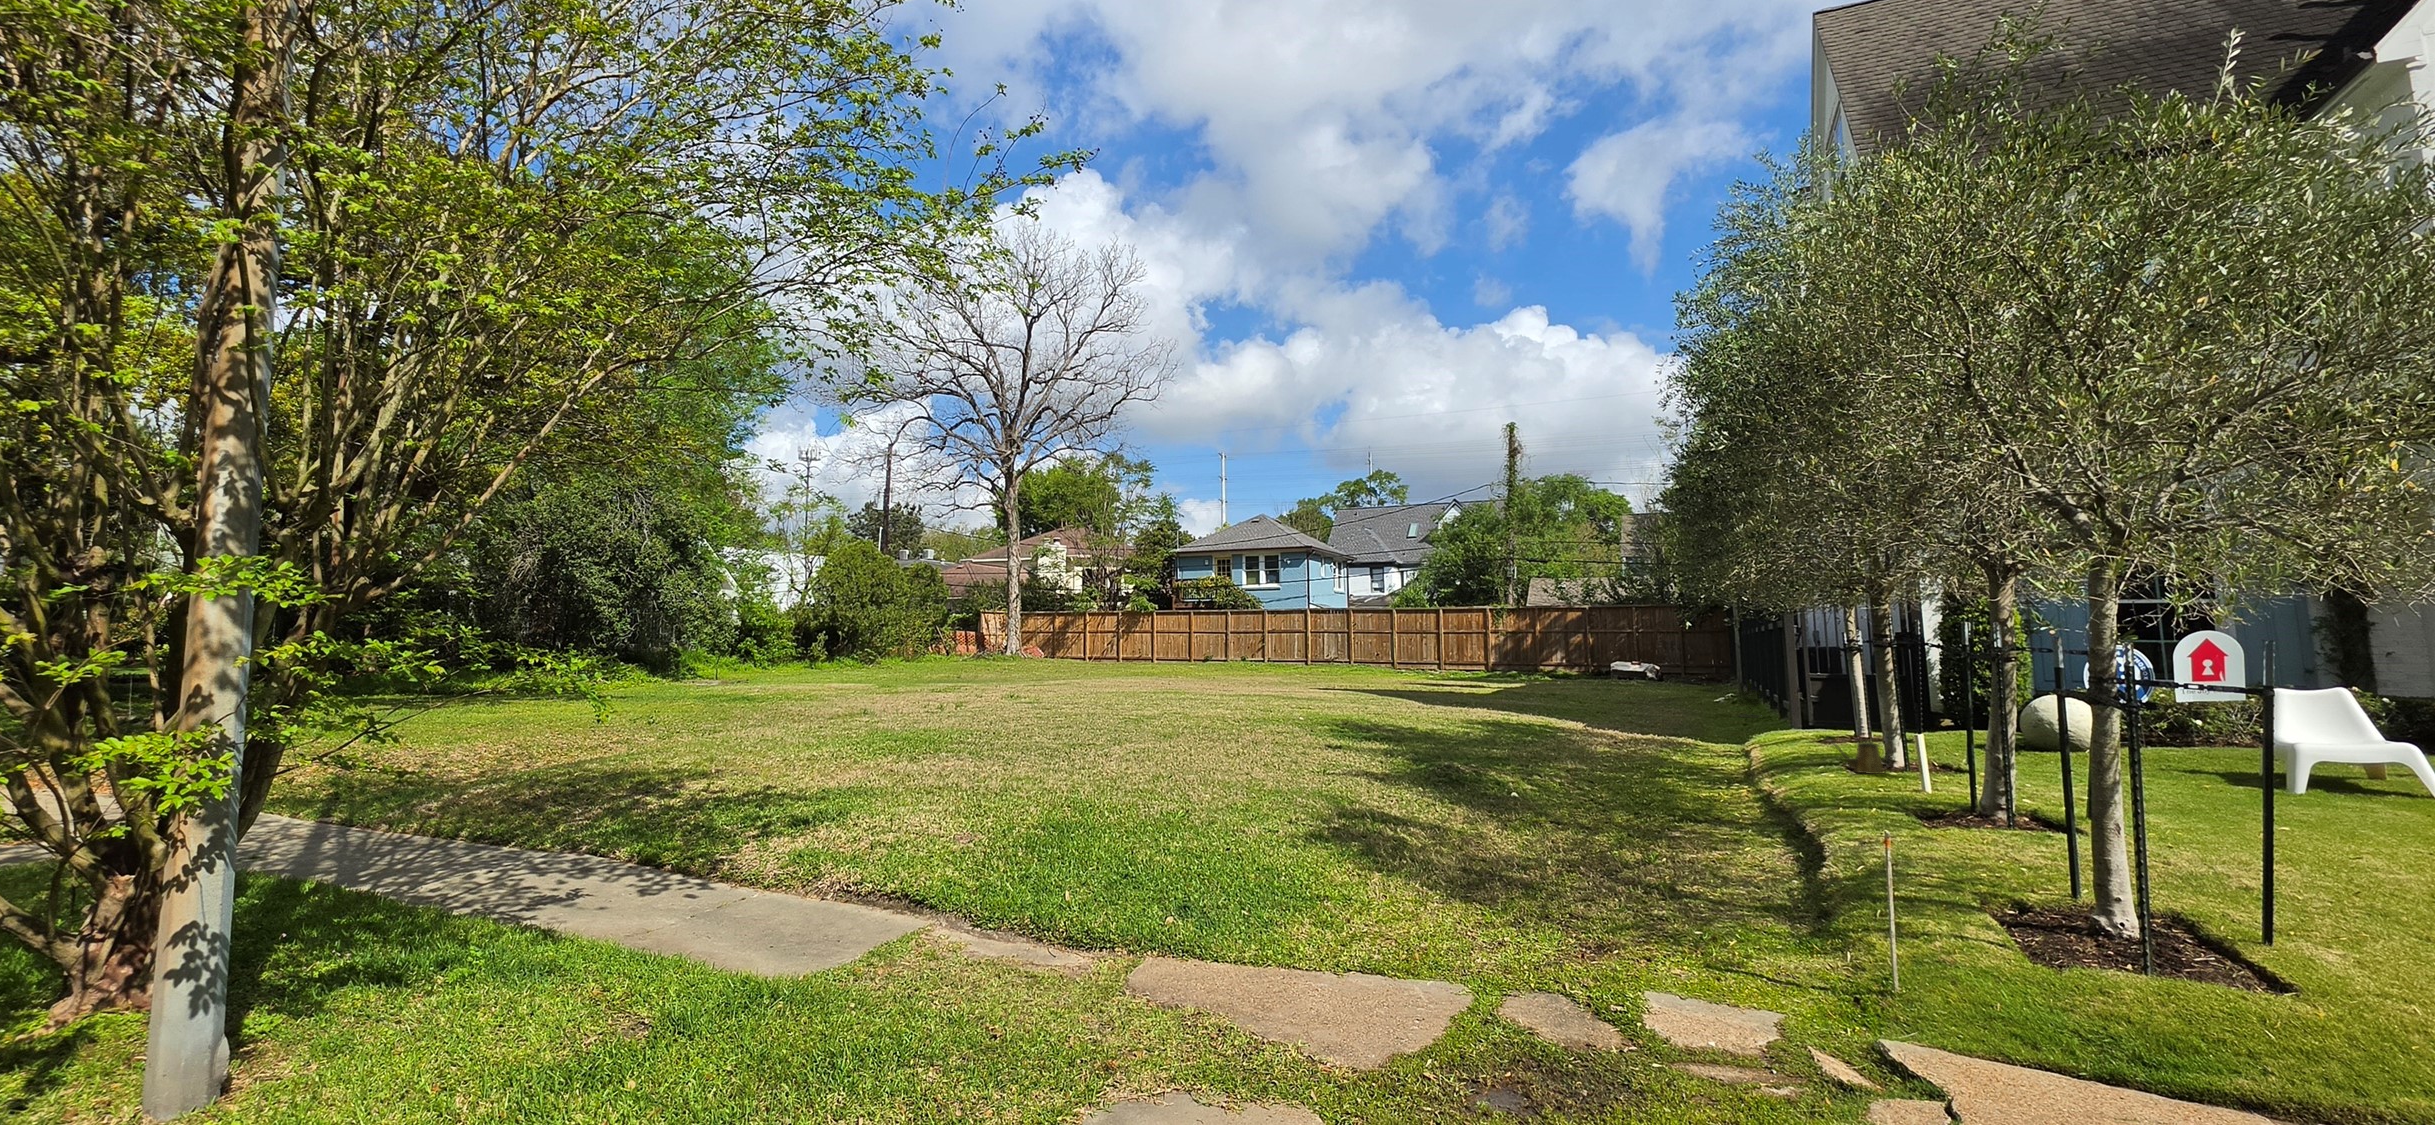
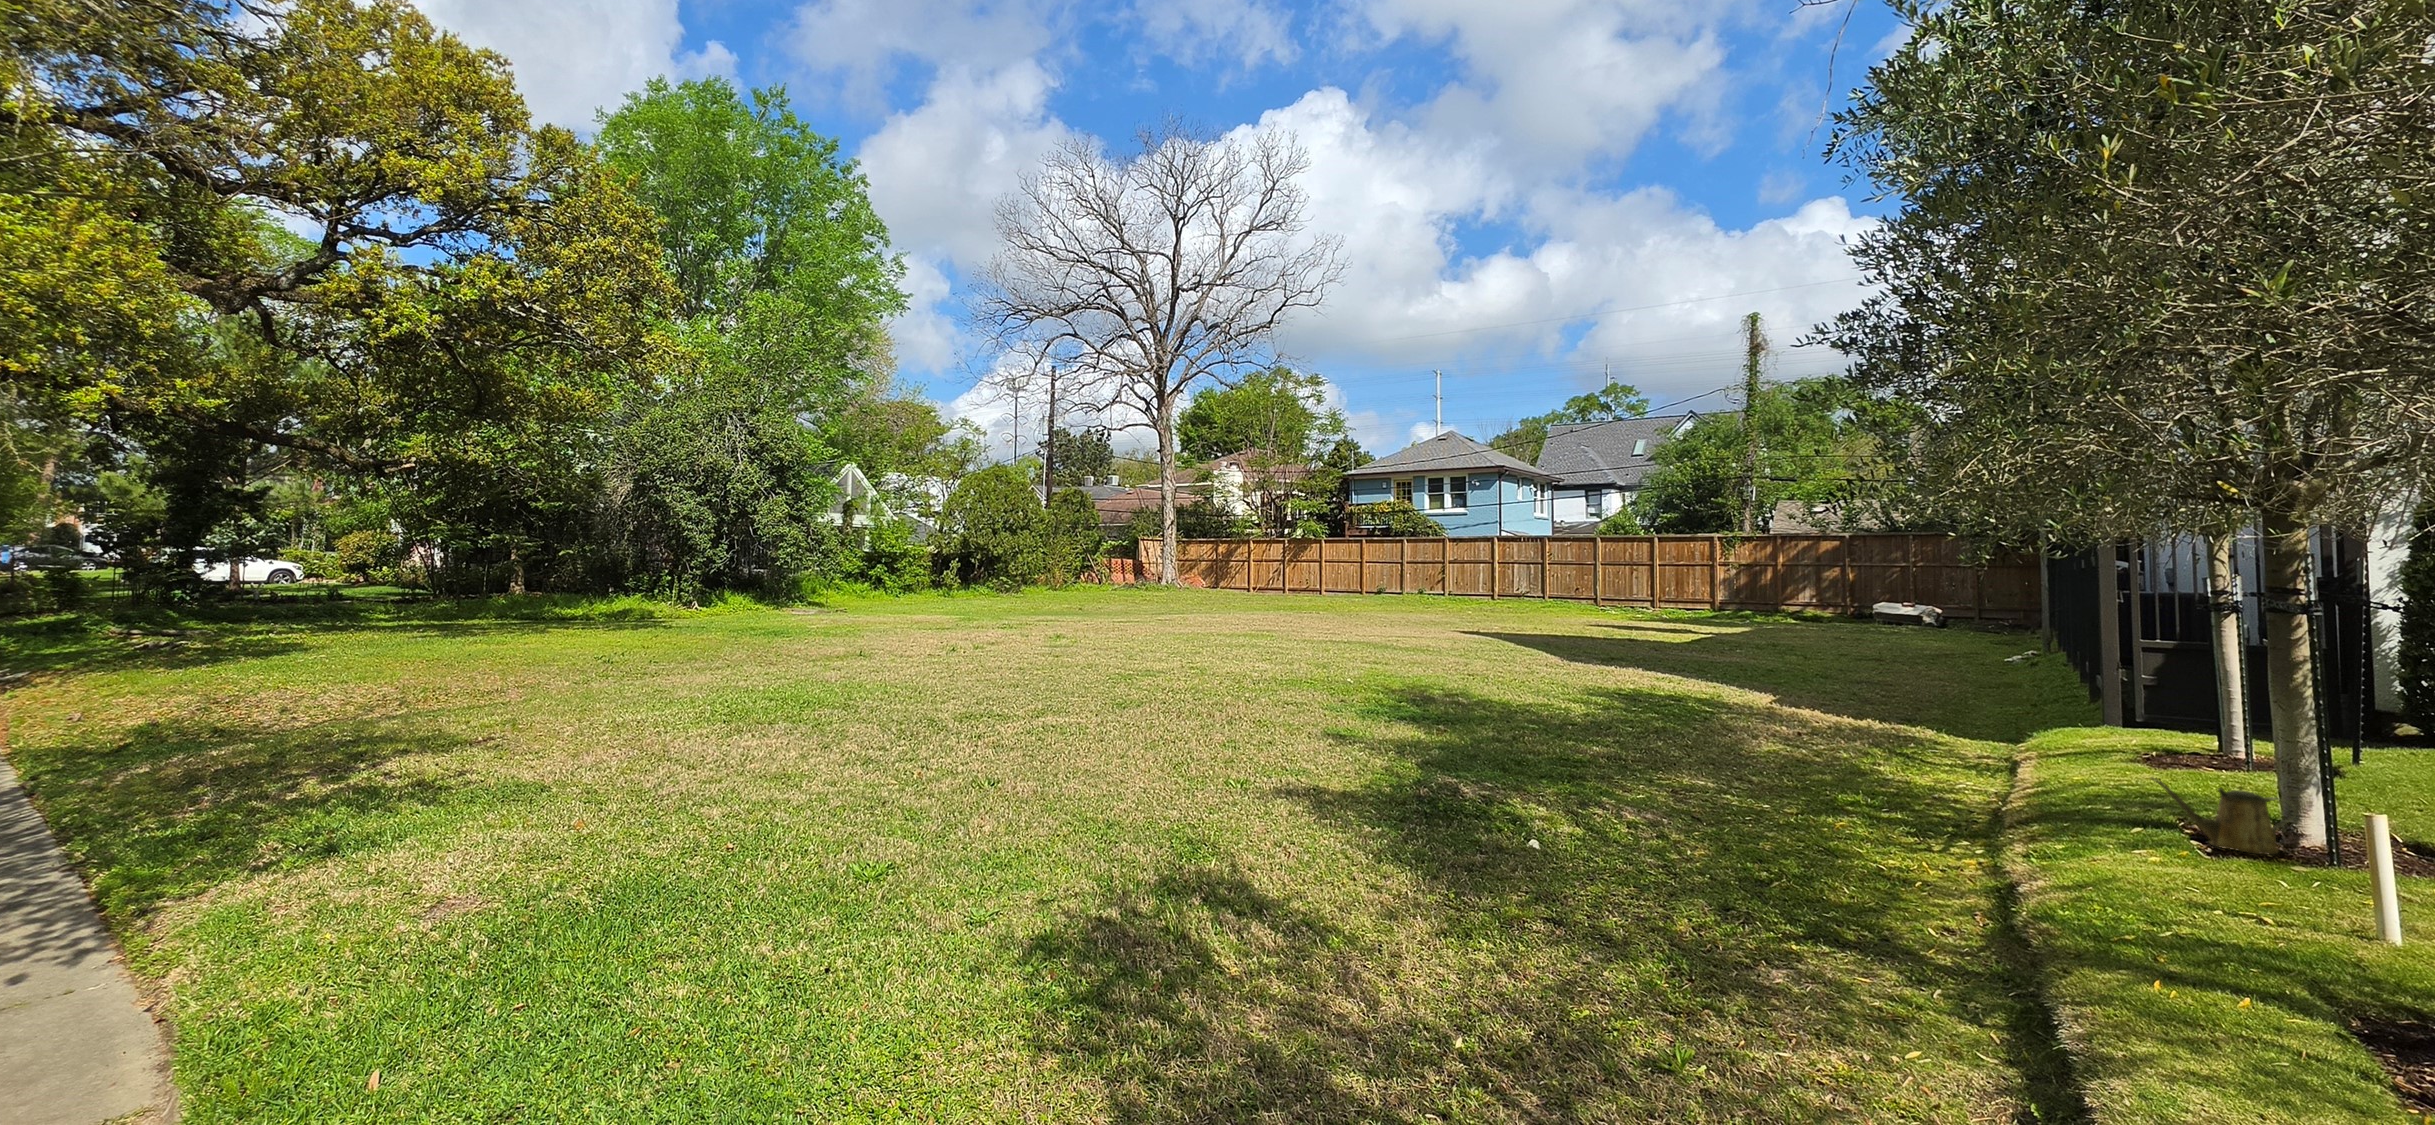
potted tree: present [1737,683,1761,718] -> none [2022,637,2071,695]

